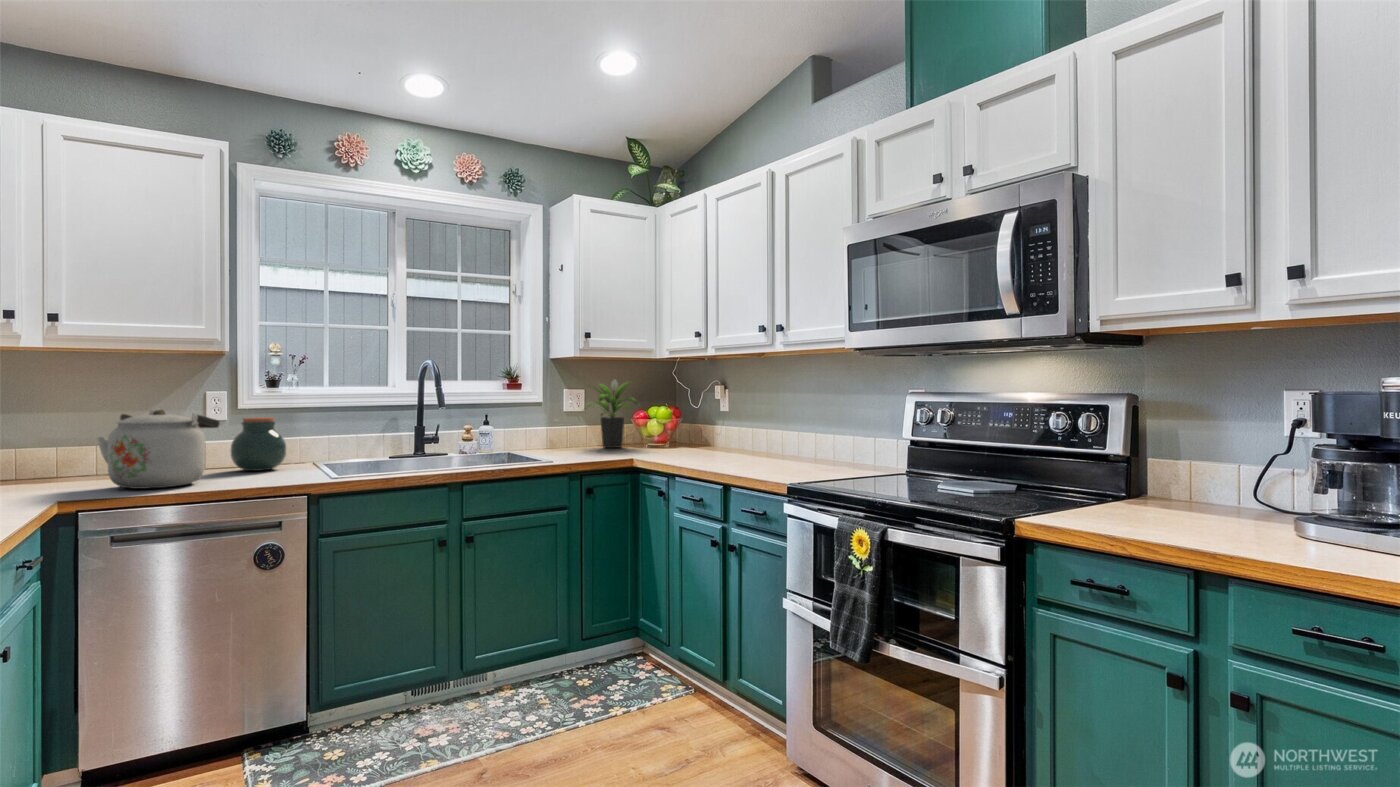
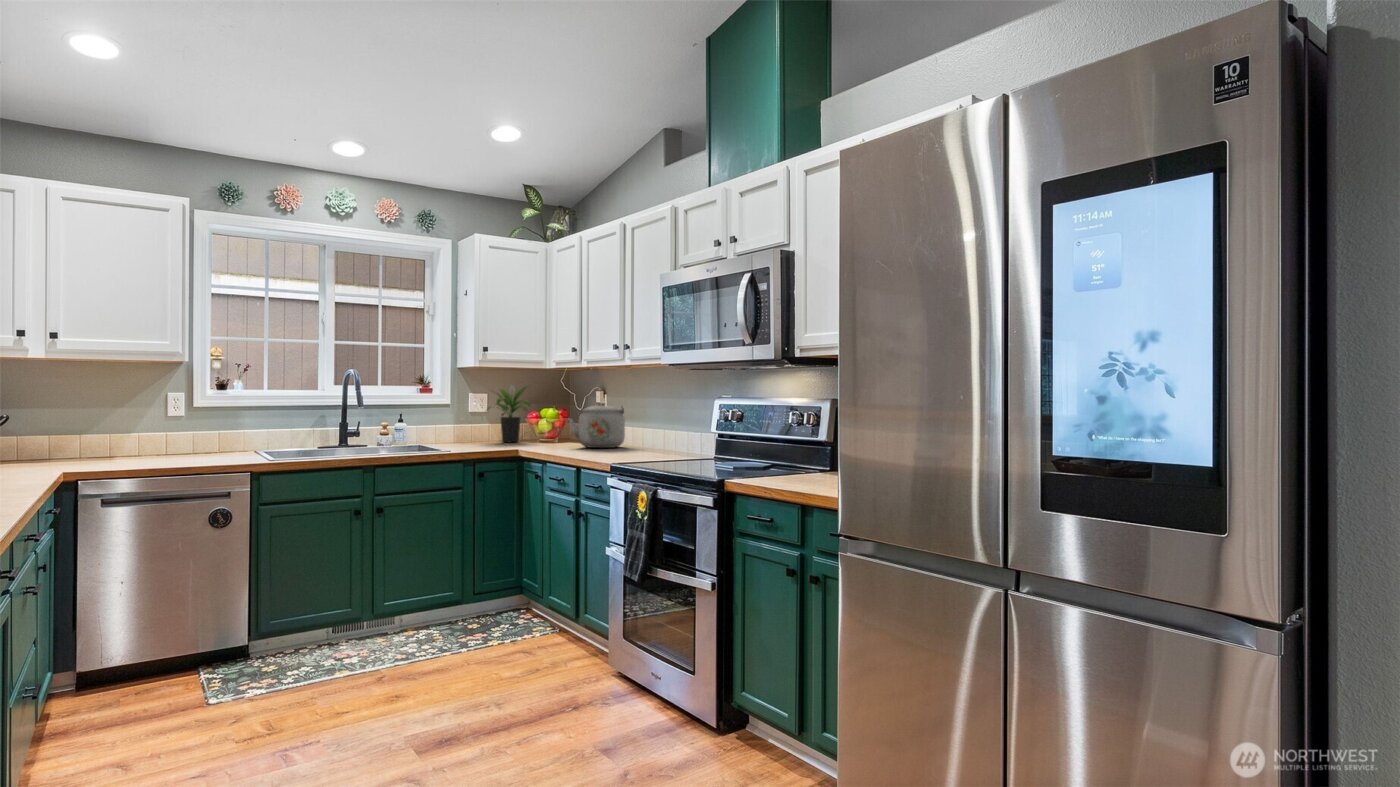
kettle: present [98,409,220,489] -> present [569,403,625,448]
jar: present [231,417,286,471] -> none [188,414,233,456]

